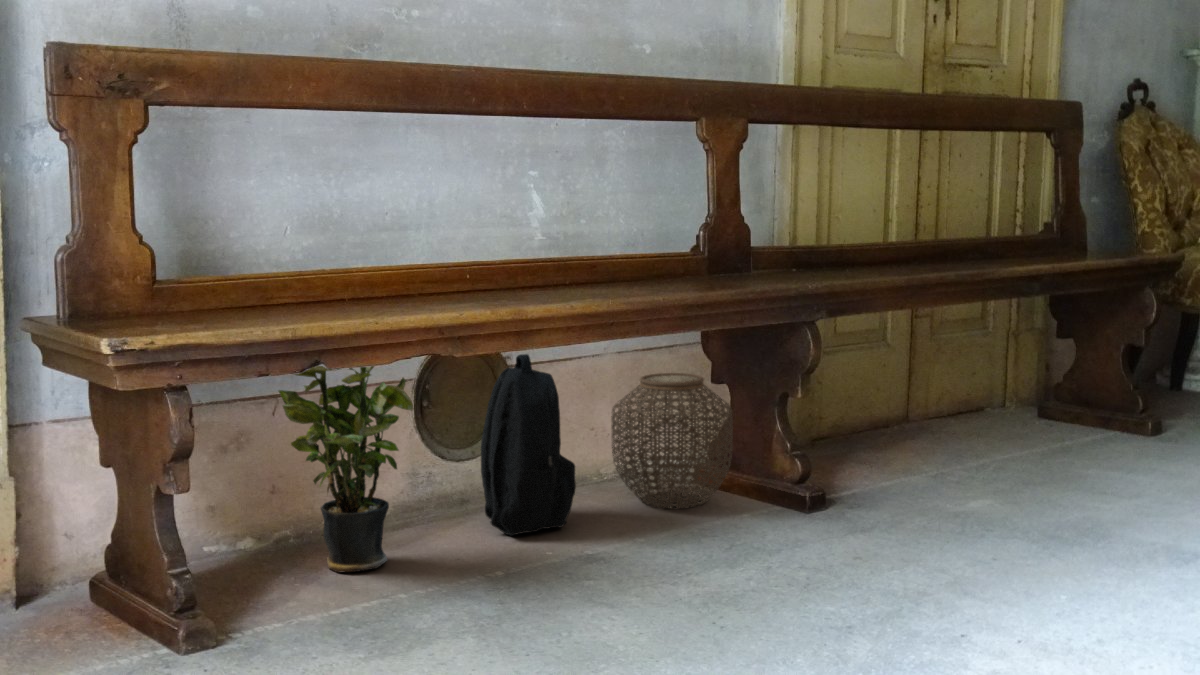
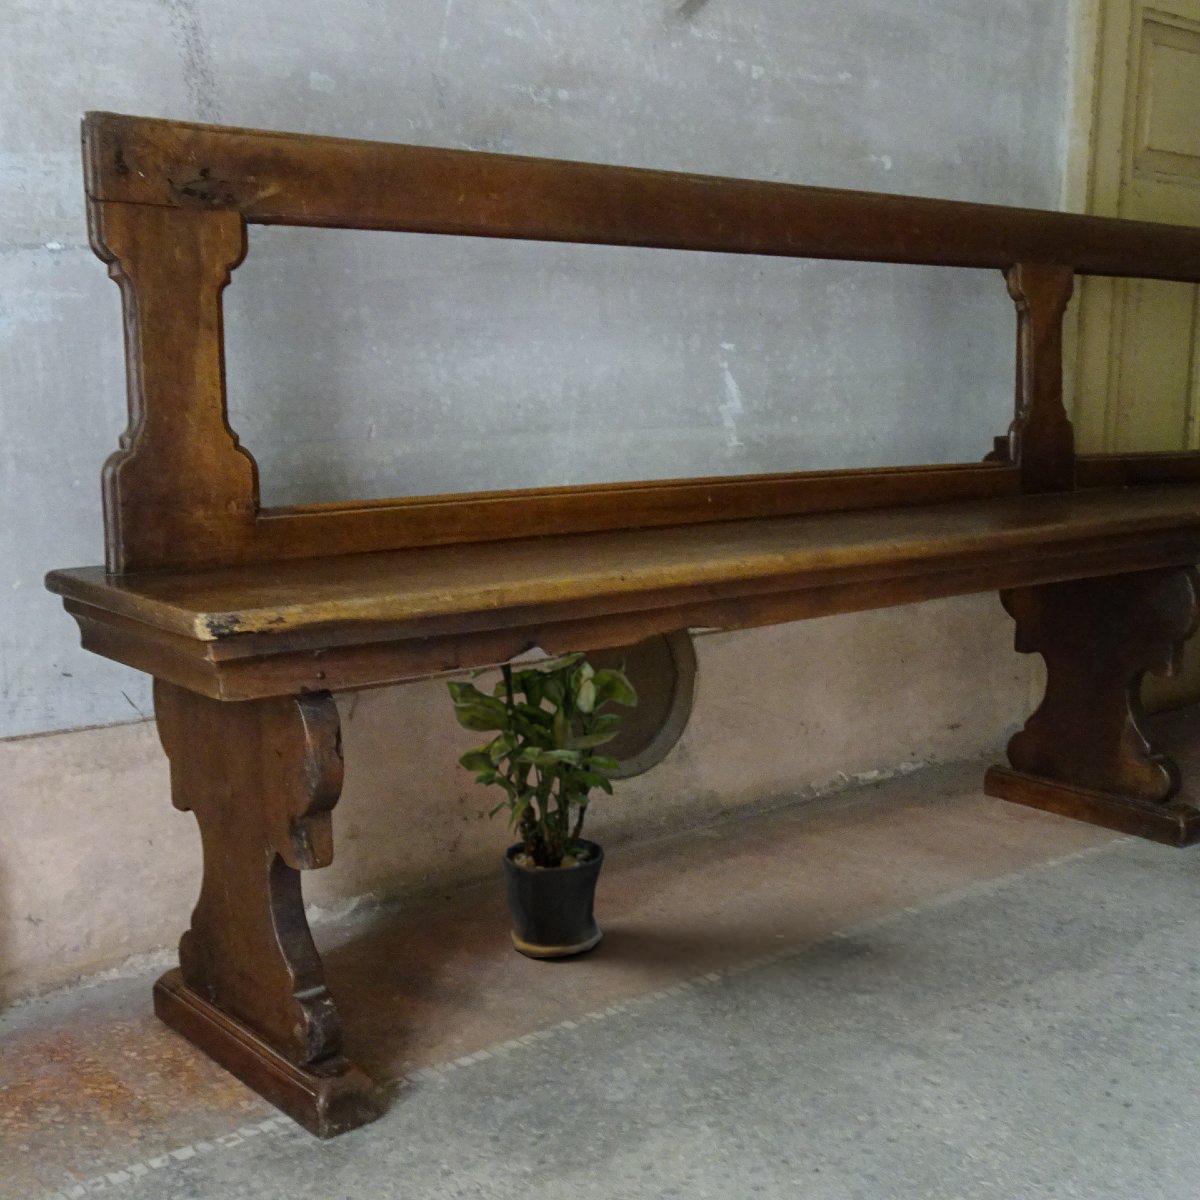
backpack: present [481,354,576,536] -> none [710,617,859,886]
woven basket: present [611,373,733,509] -> none [883,640,1063,837]

